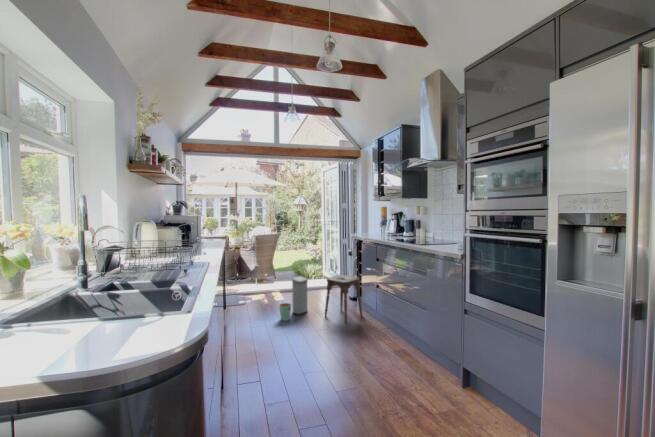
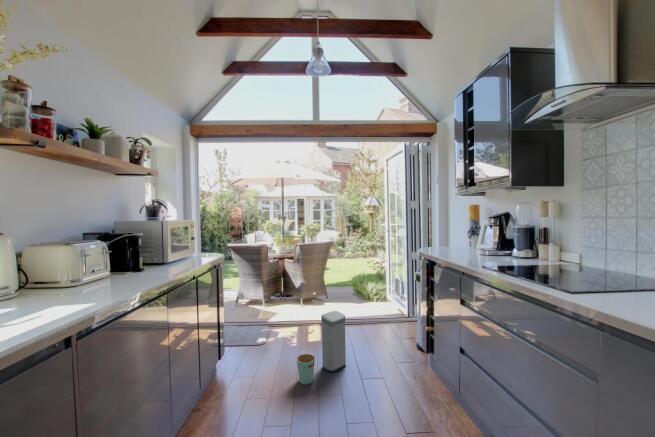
stool: present [325,275,362,322] -> none [369,315,433,407]

